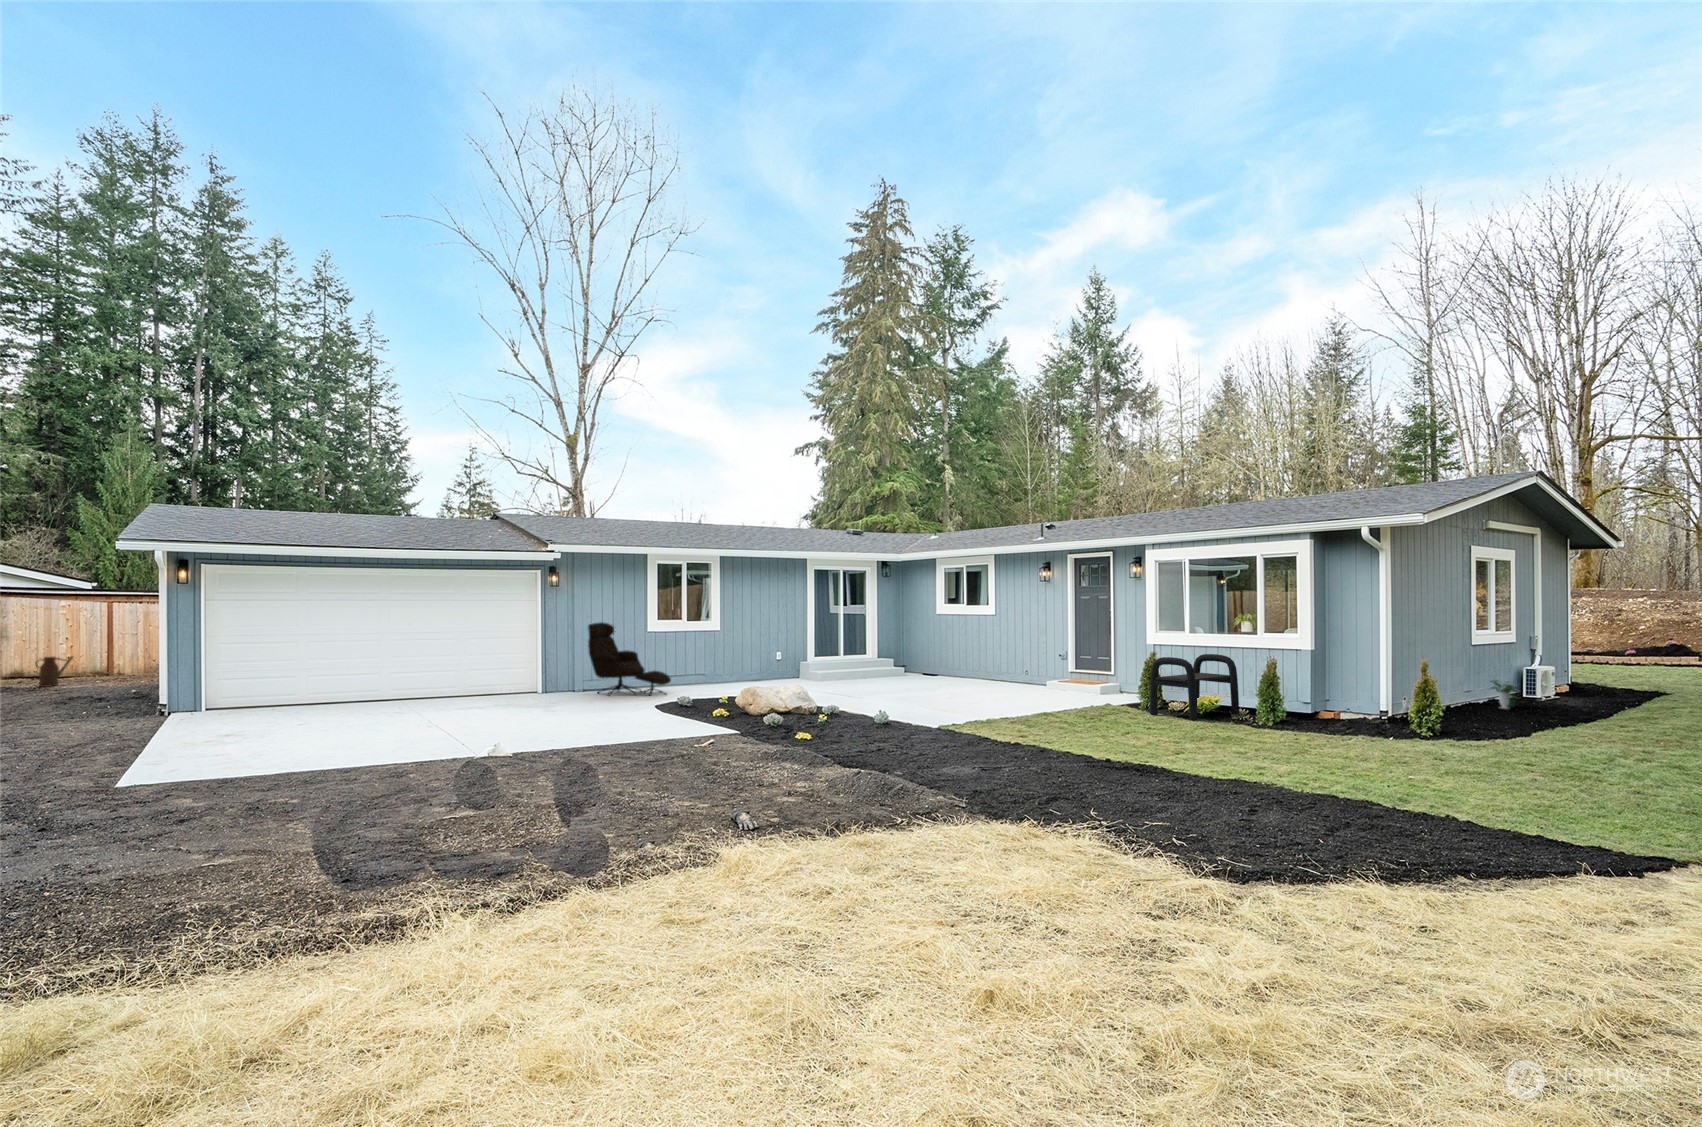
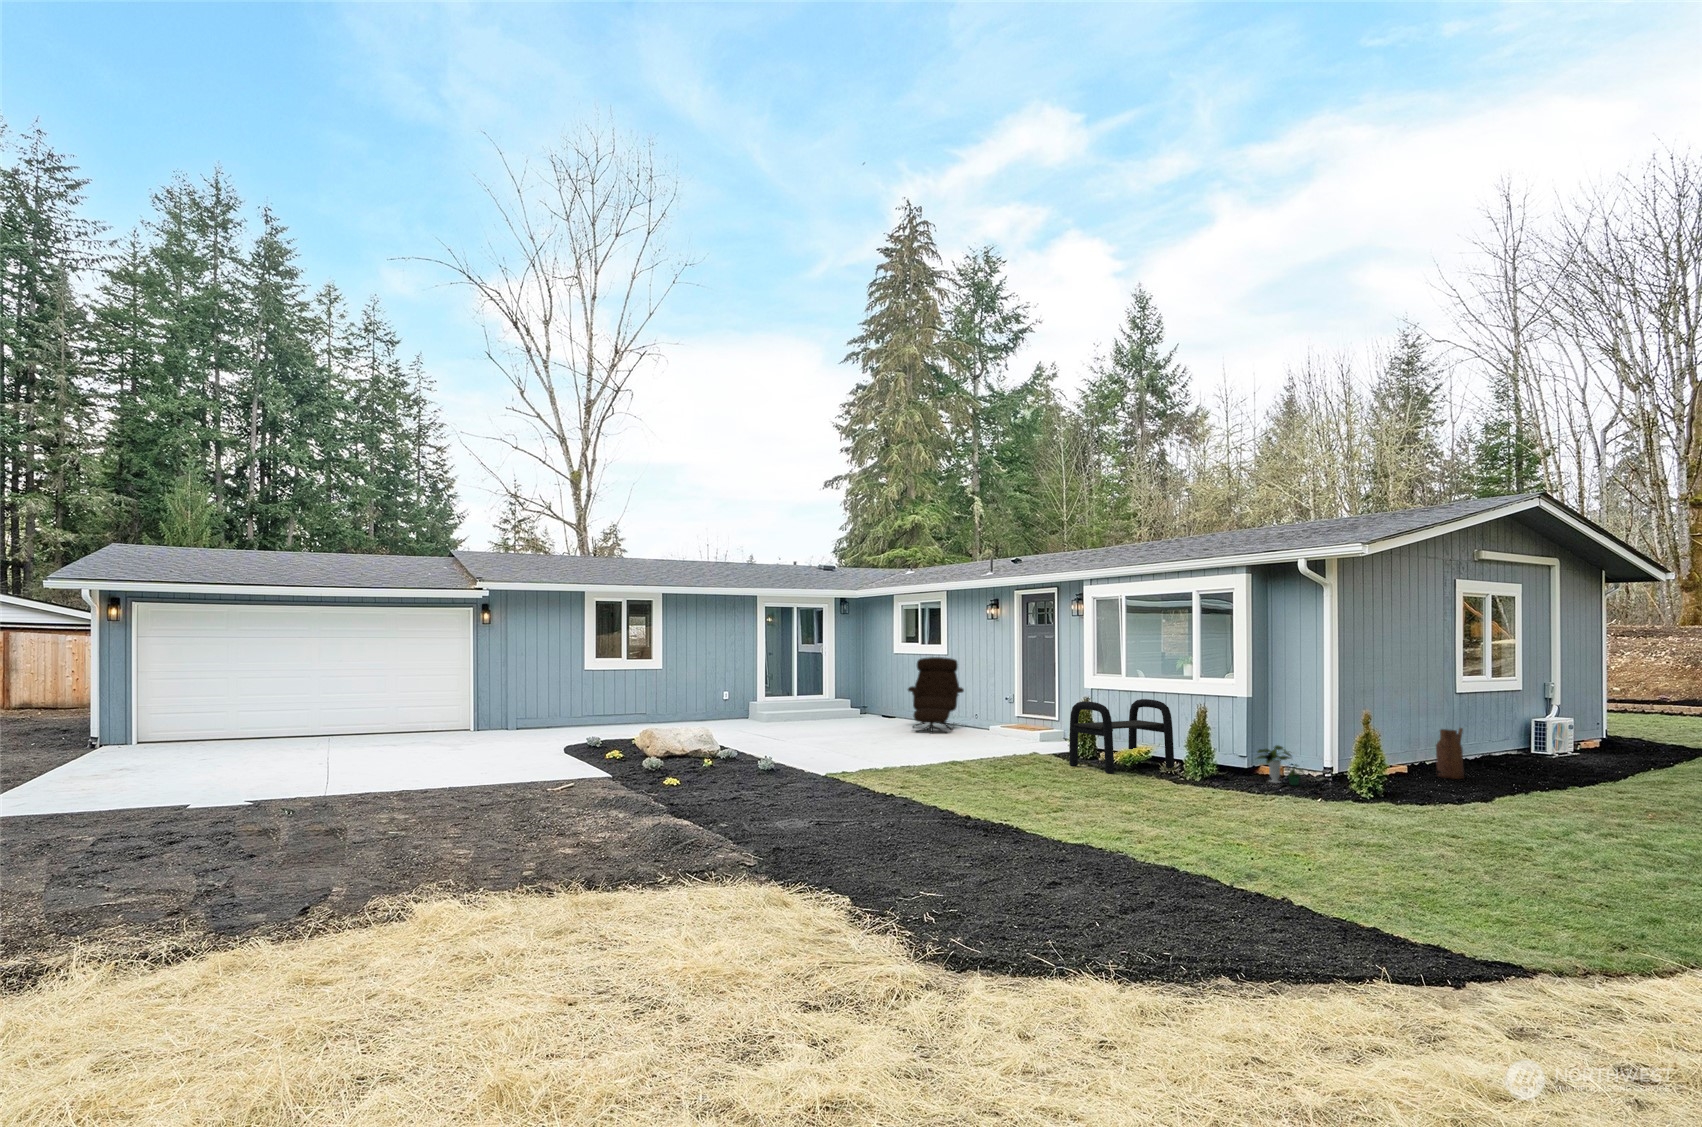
lounge chair: present [588,622,671,695] -> present [908,657,964,733]
watering can: present [35,656,73,687] -> present [1436,728,1464,779]
potted plant: present [1491,681,1518,708] -> present [1257,745,1304,786]

